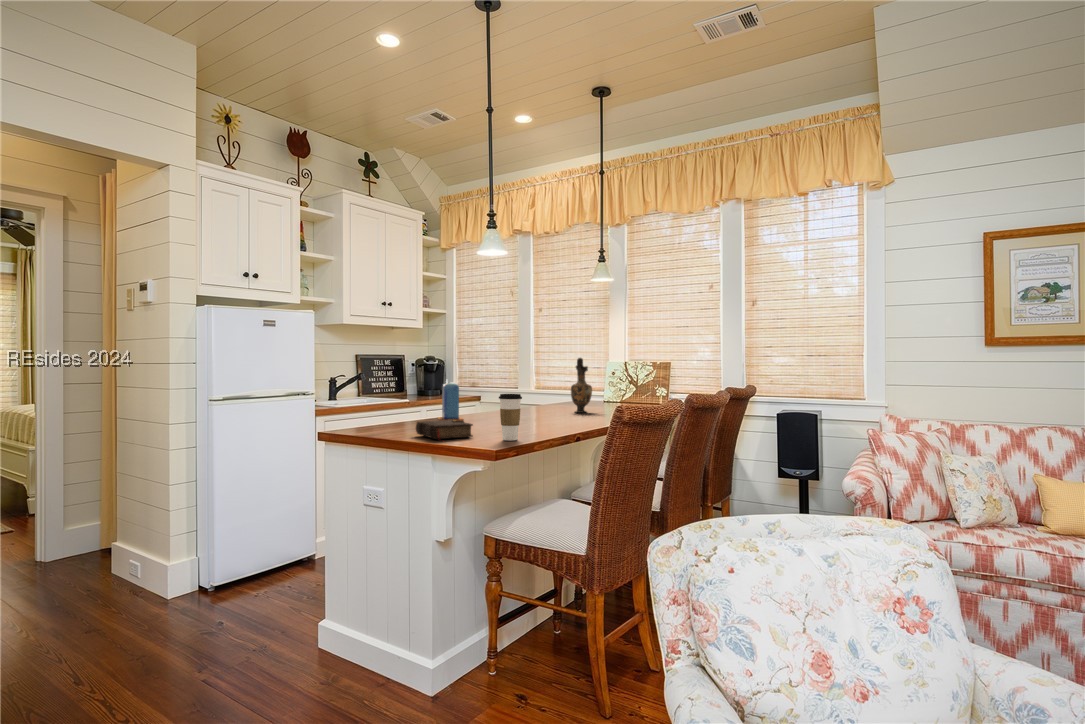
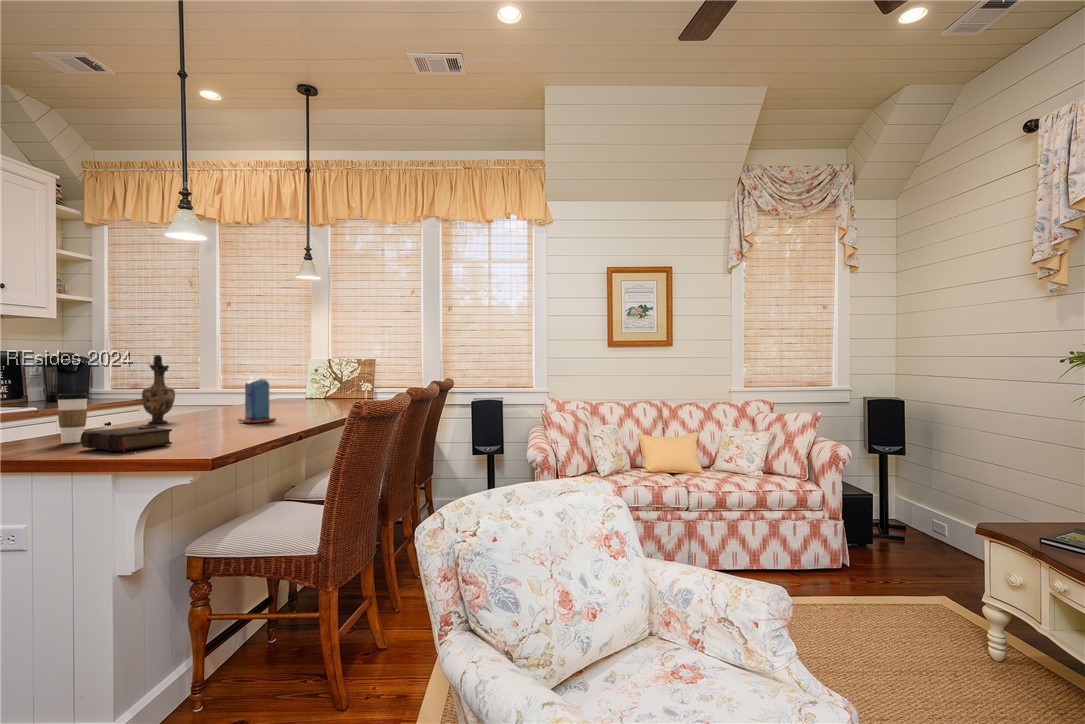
vase: present [571,358,592,413] -> present [142,355,175,423]
candle: present [437,380,464,421] -> present [238,376,276,423]
coffee cup: present [499,394,522,441] -> present [56,394,89,443]

